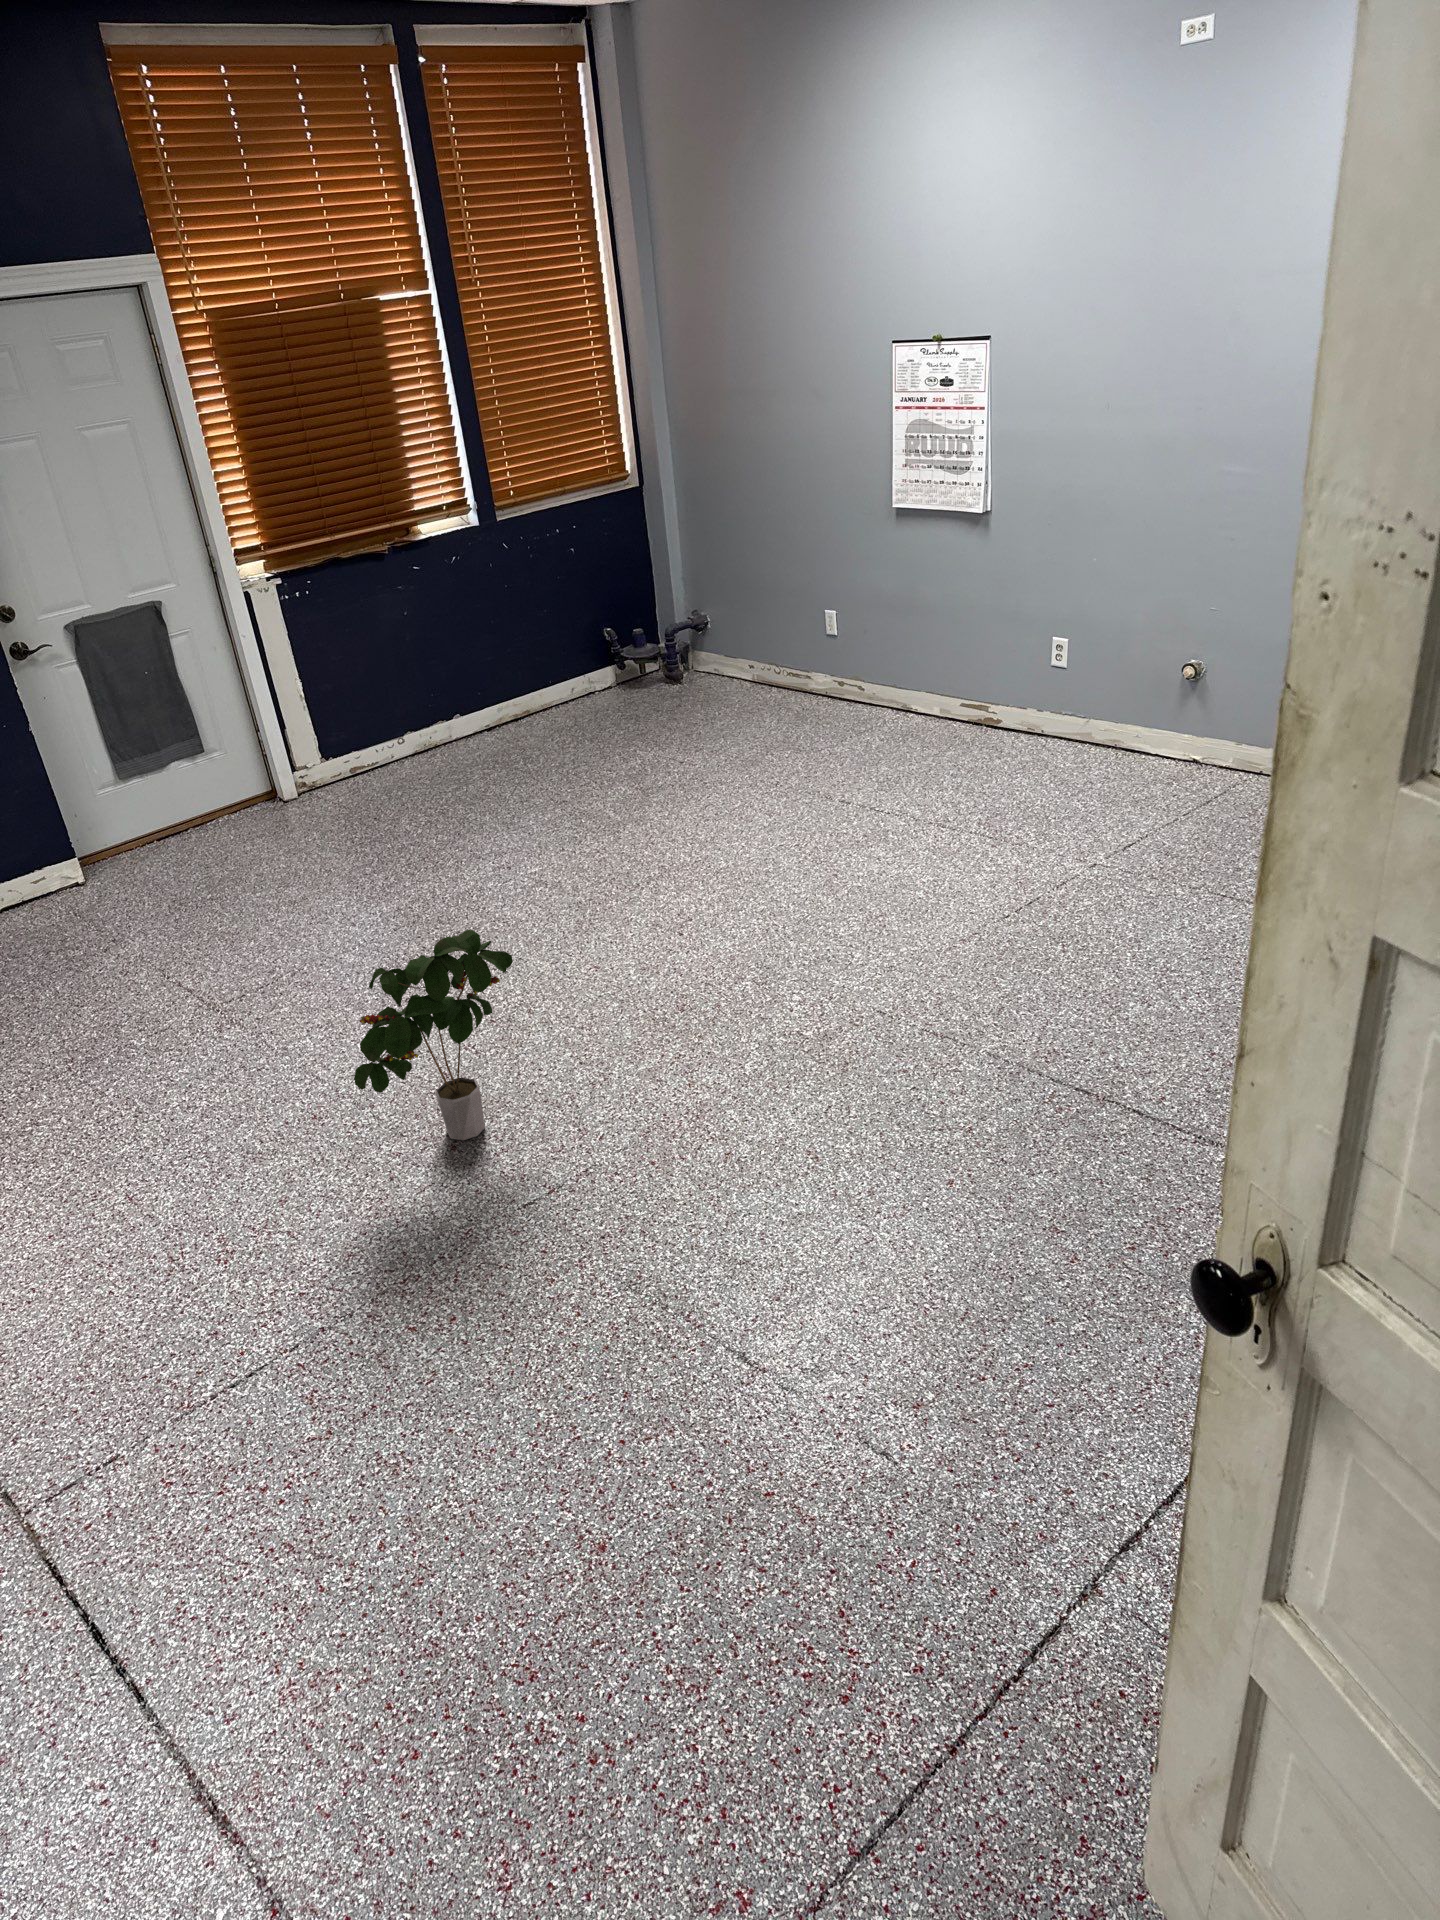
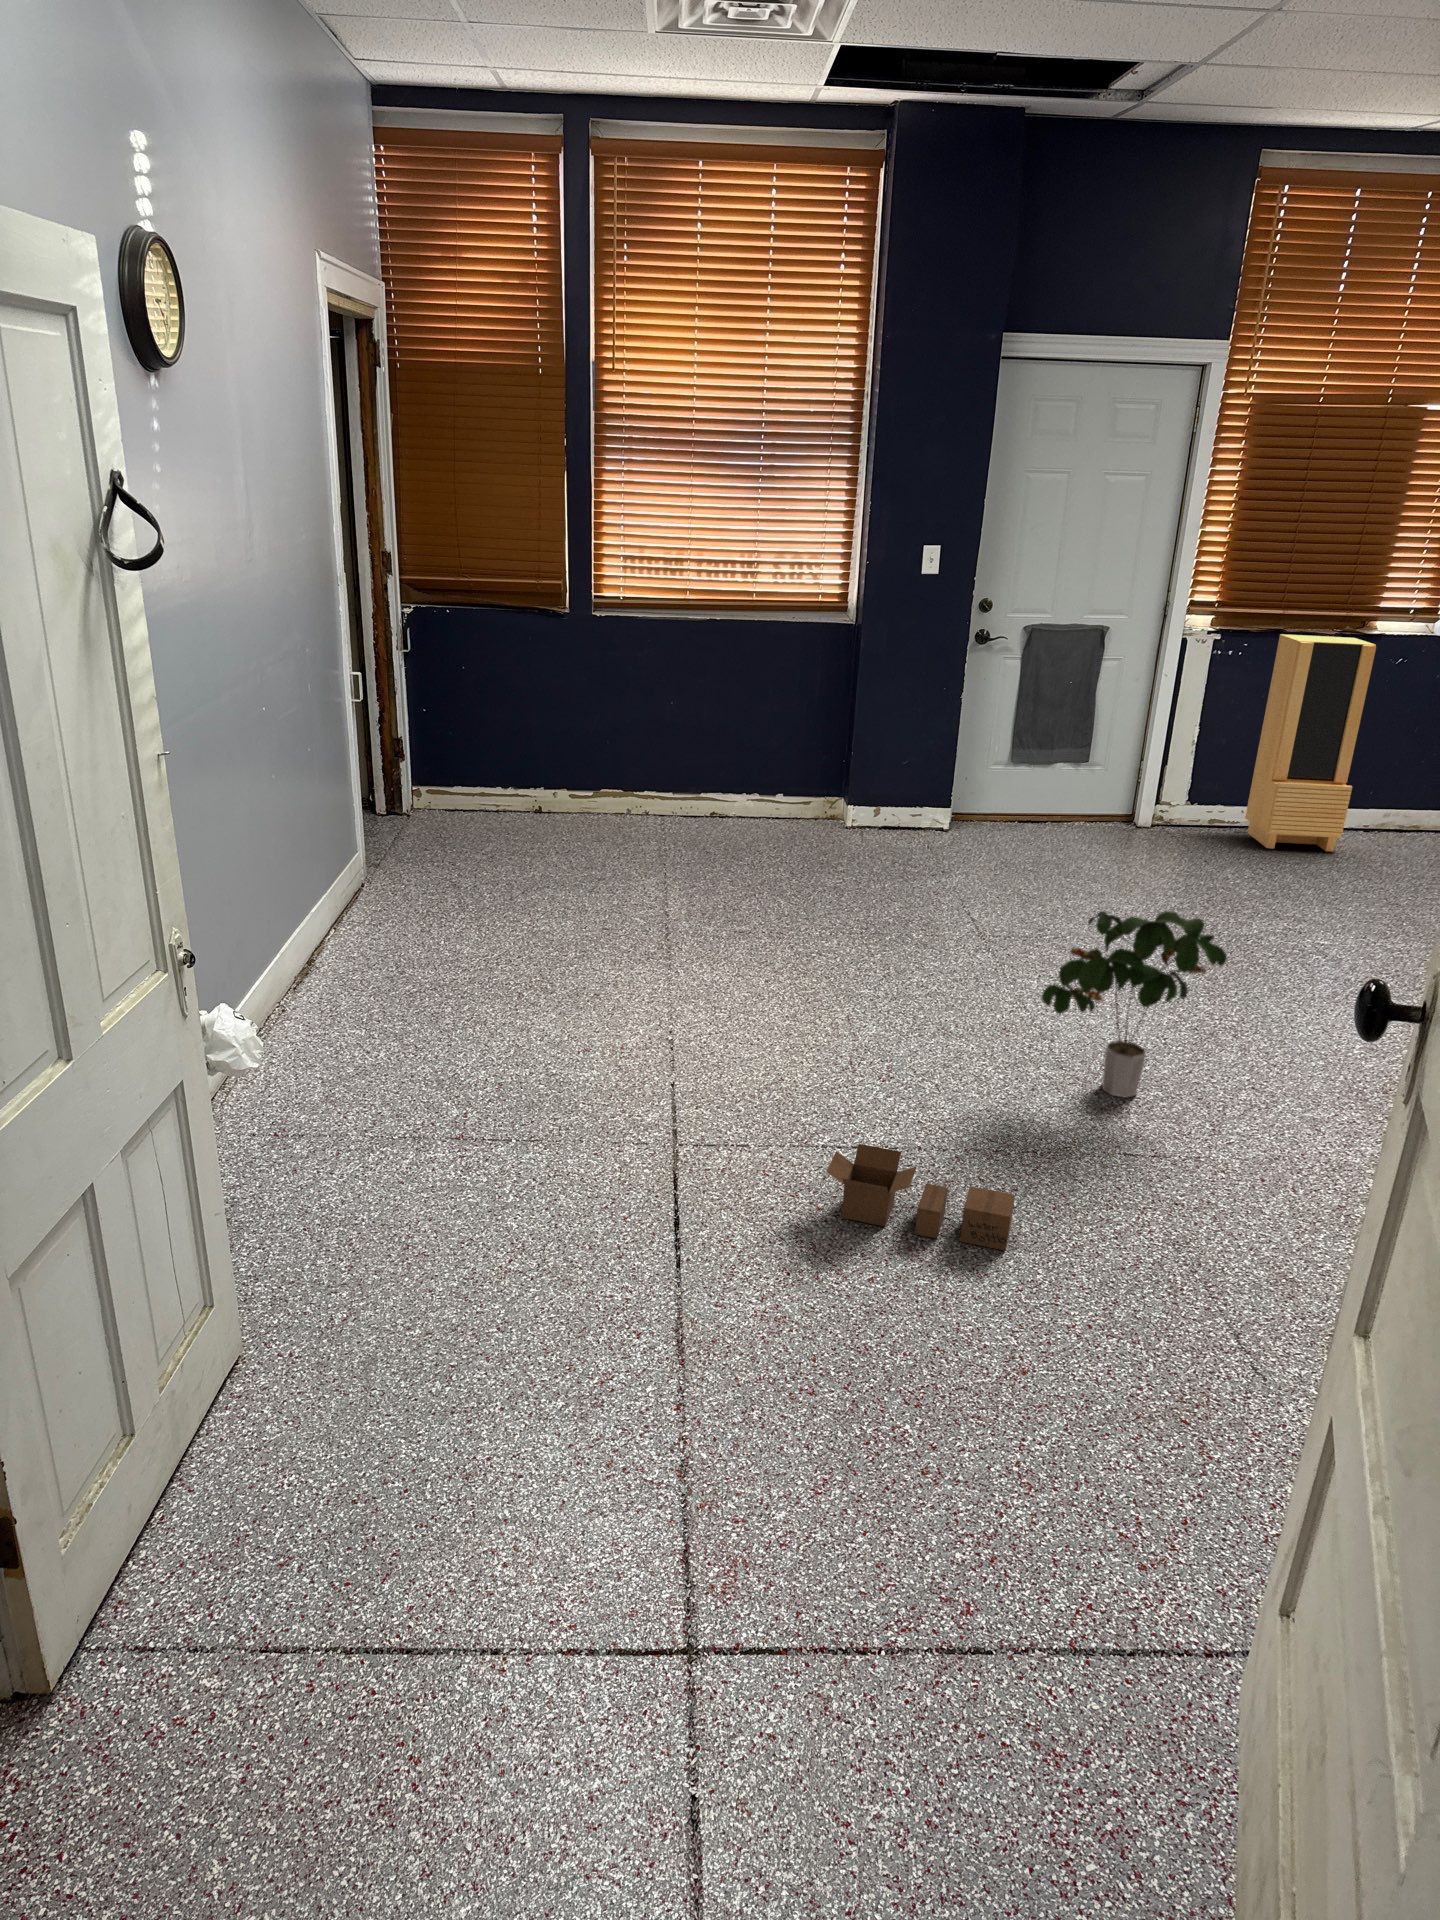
storage cabinet: none [340,550,476,778] -> present [1245,634,1376,852]
cardboard box: none [248,1337,488,1481] -> present [827,1144,1015,1251]

